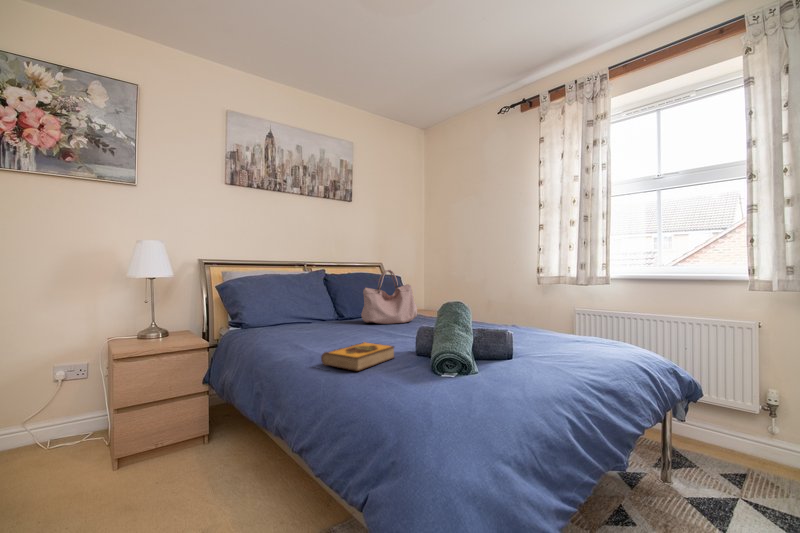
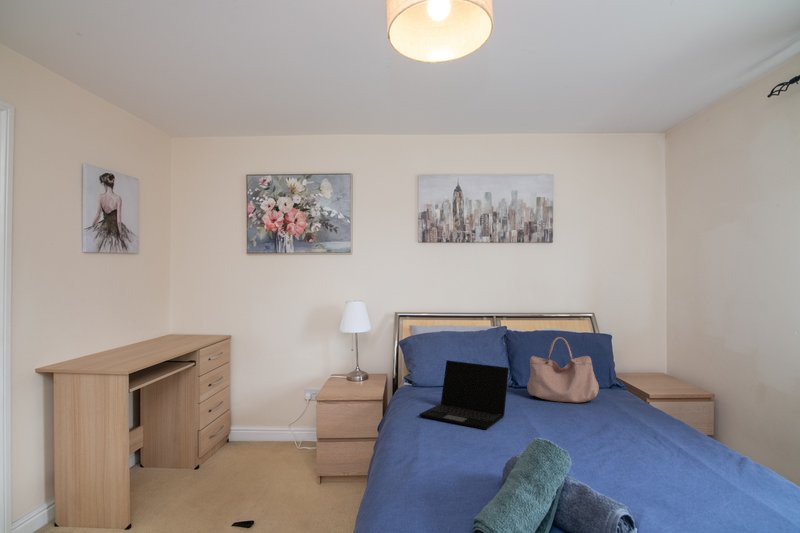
laptop: none [287,291,366,345] -> present [419,360,509,430]
hardback book: present [321,342,394,371] -> none [416,430,490,463]

